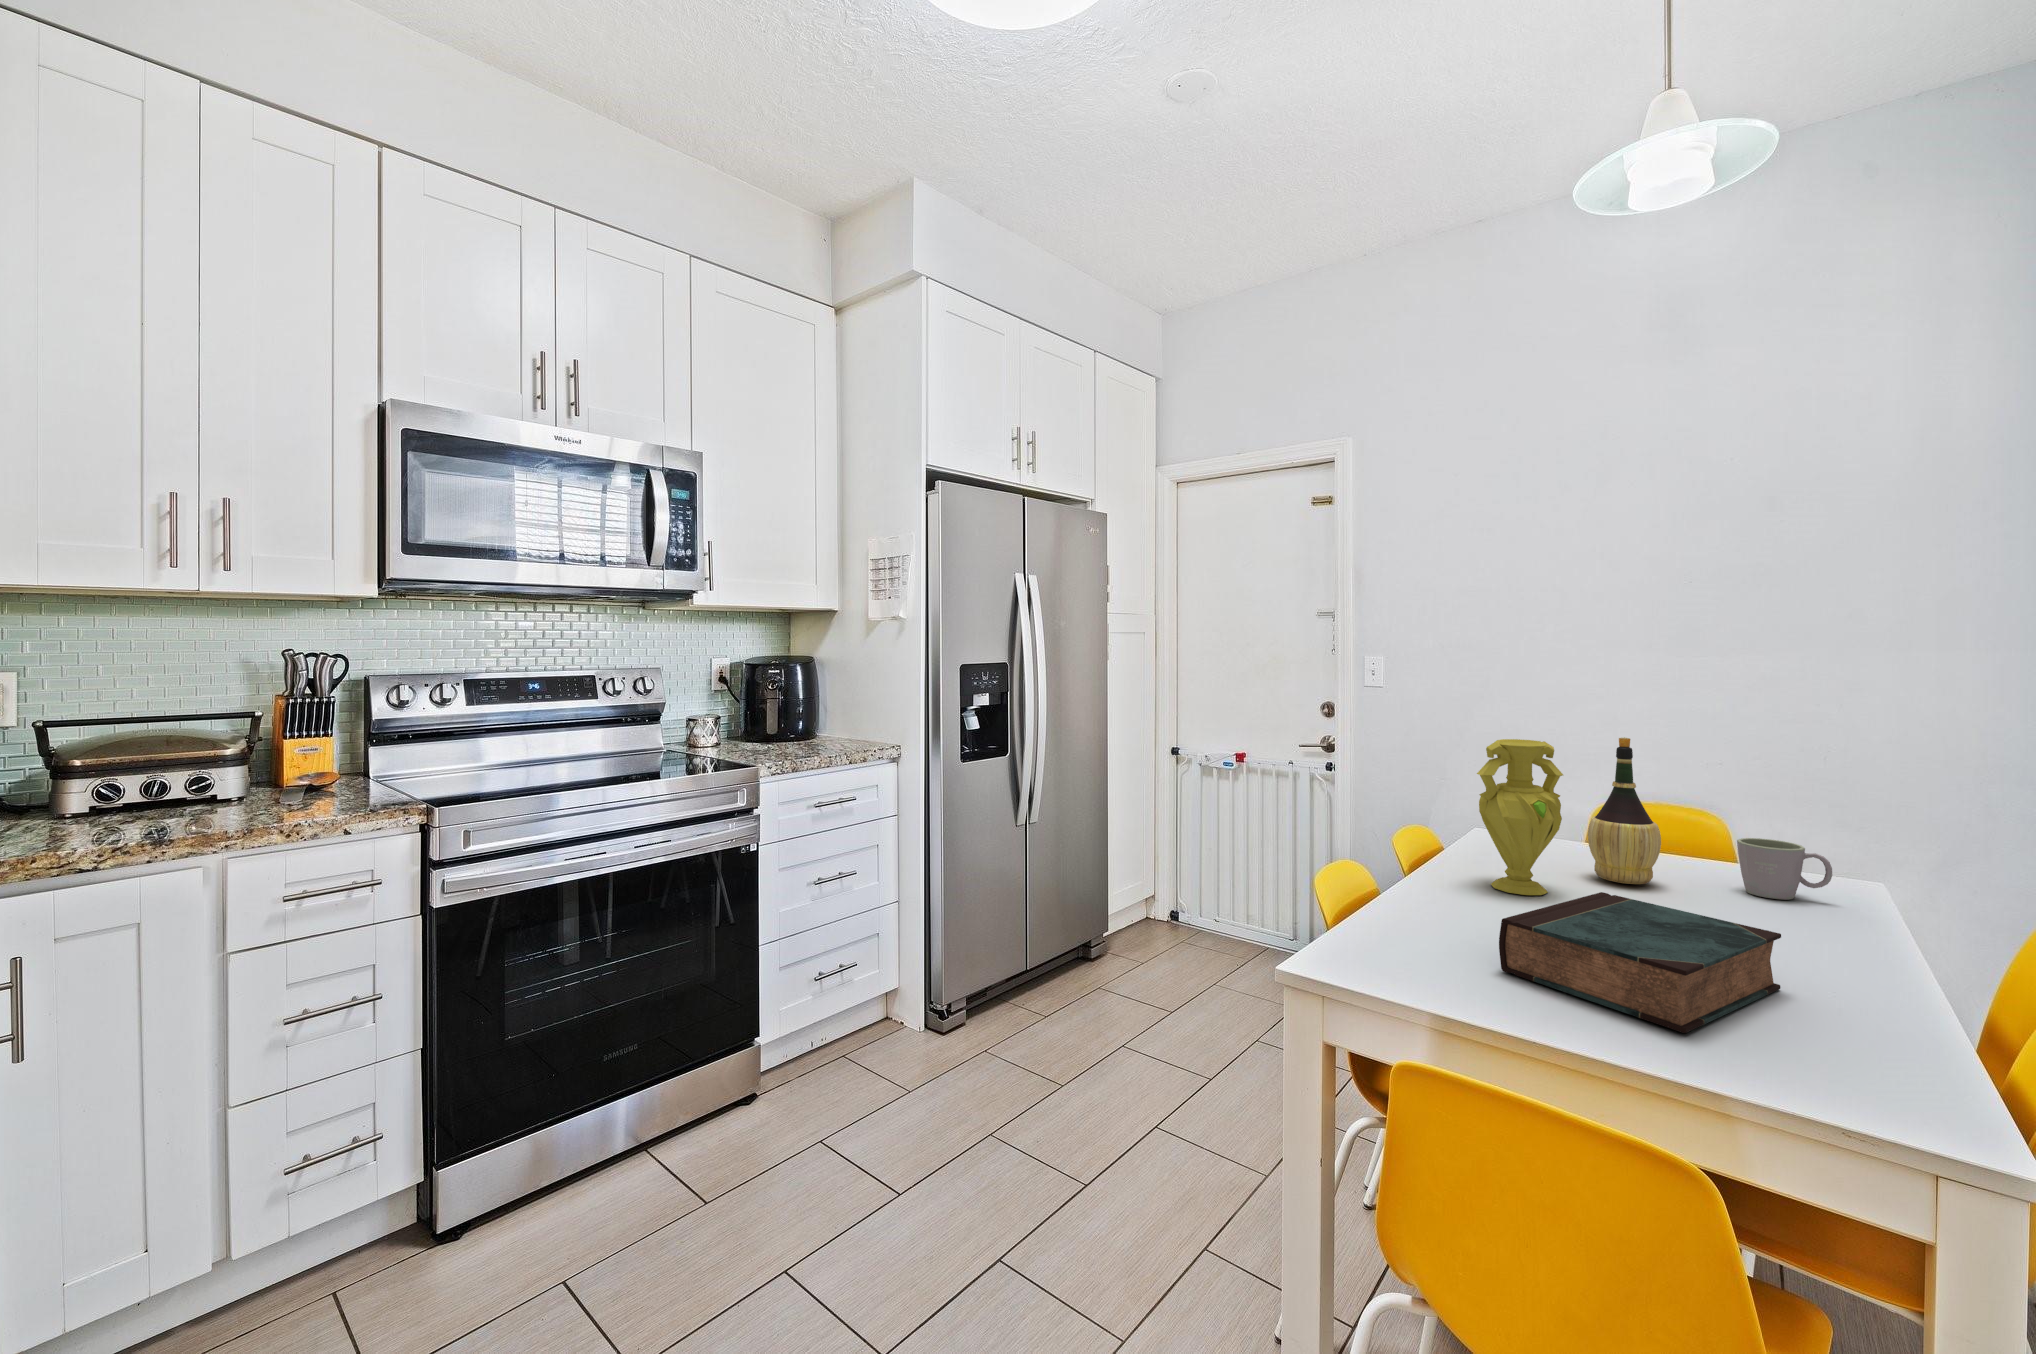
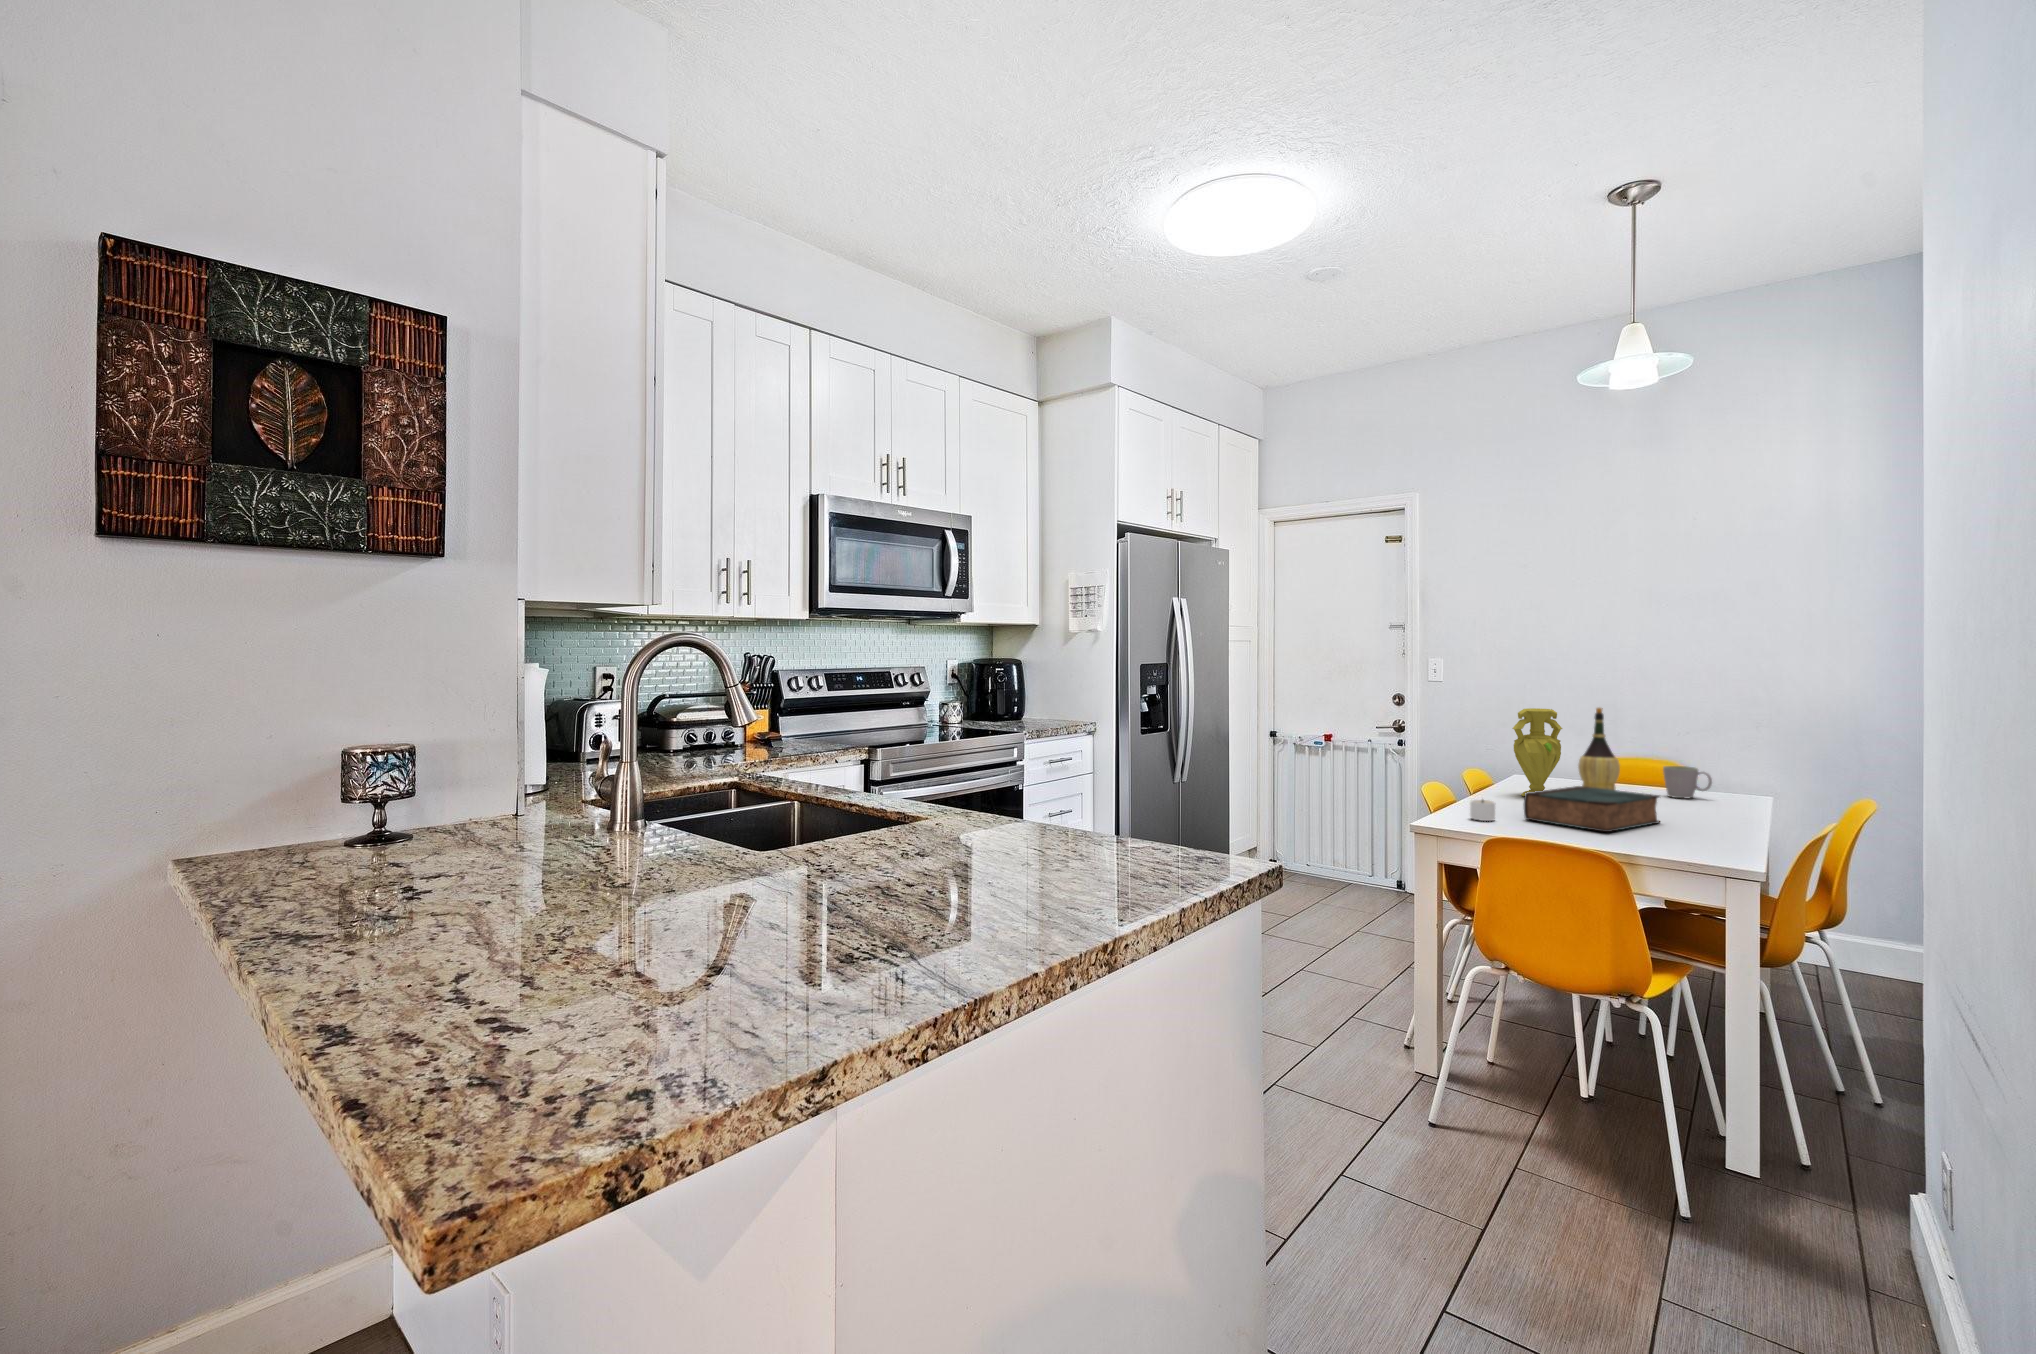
candle: none [1395,925,1468,974] -> present [1470,800,1495,821]

